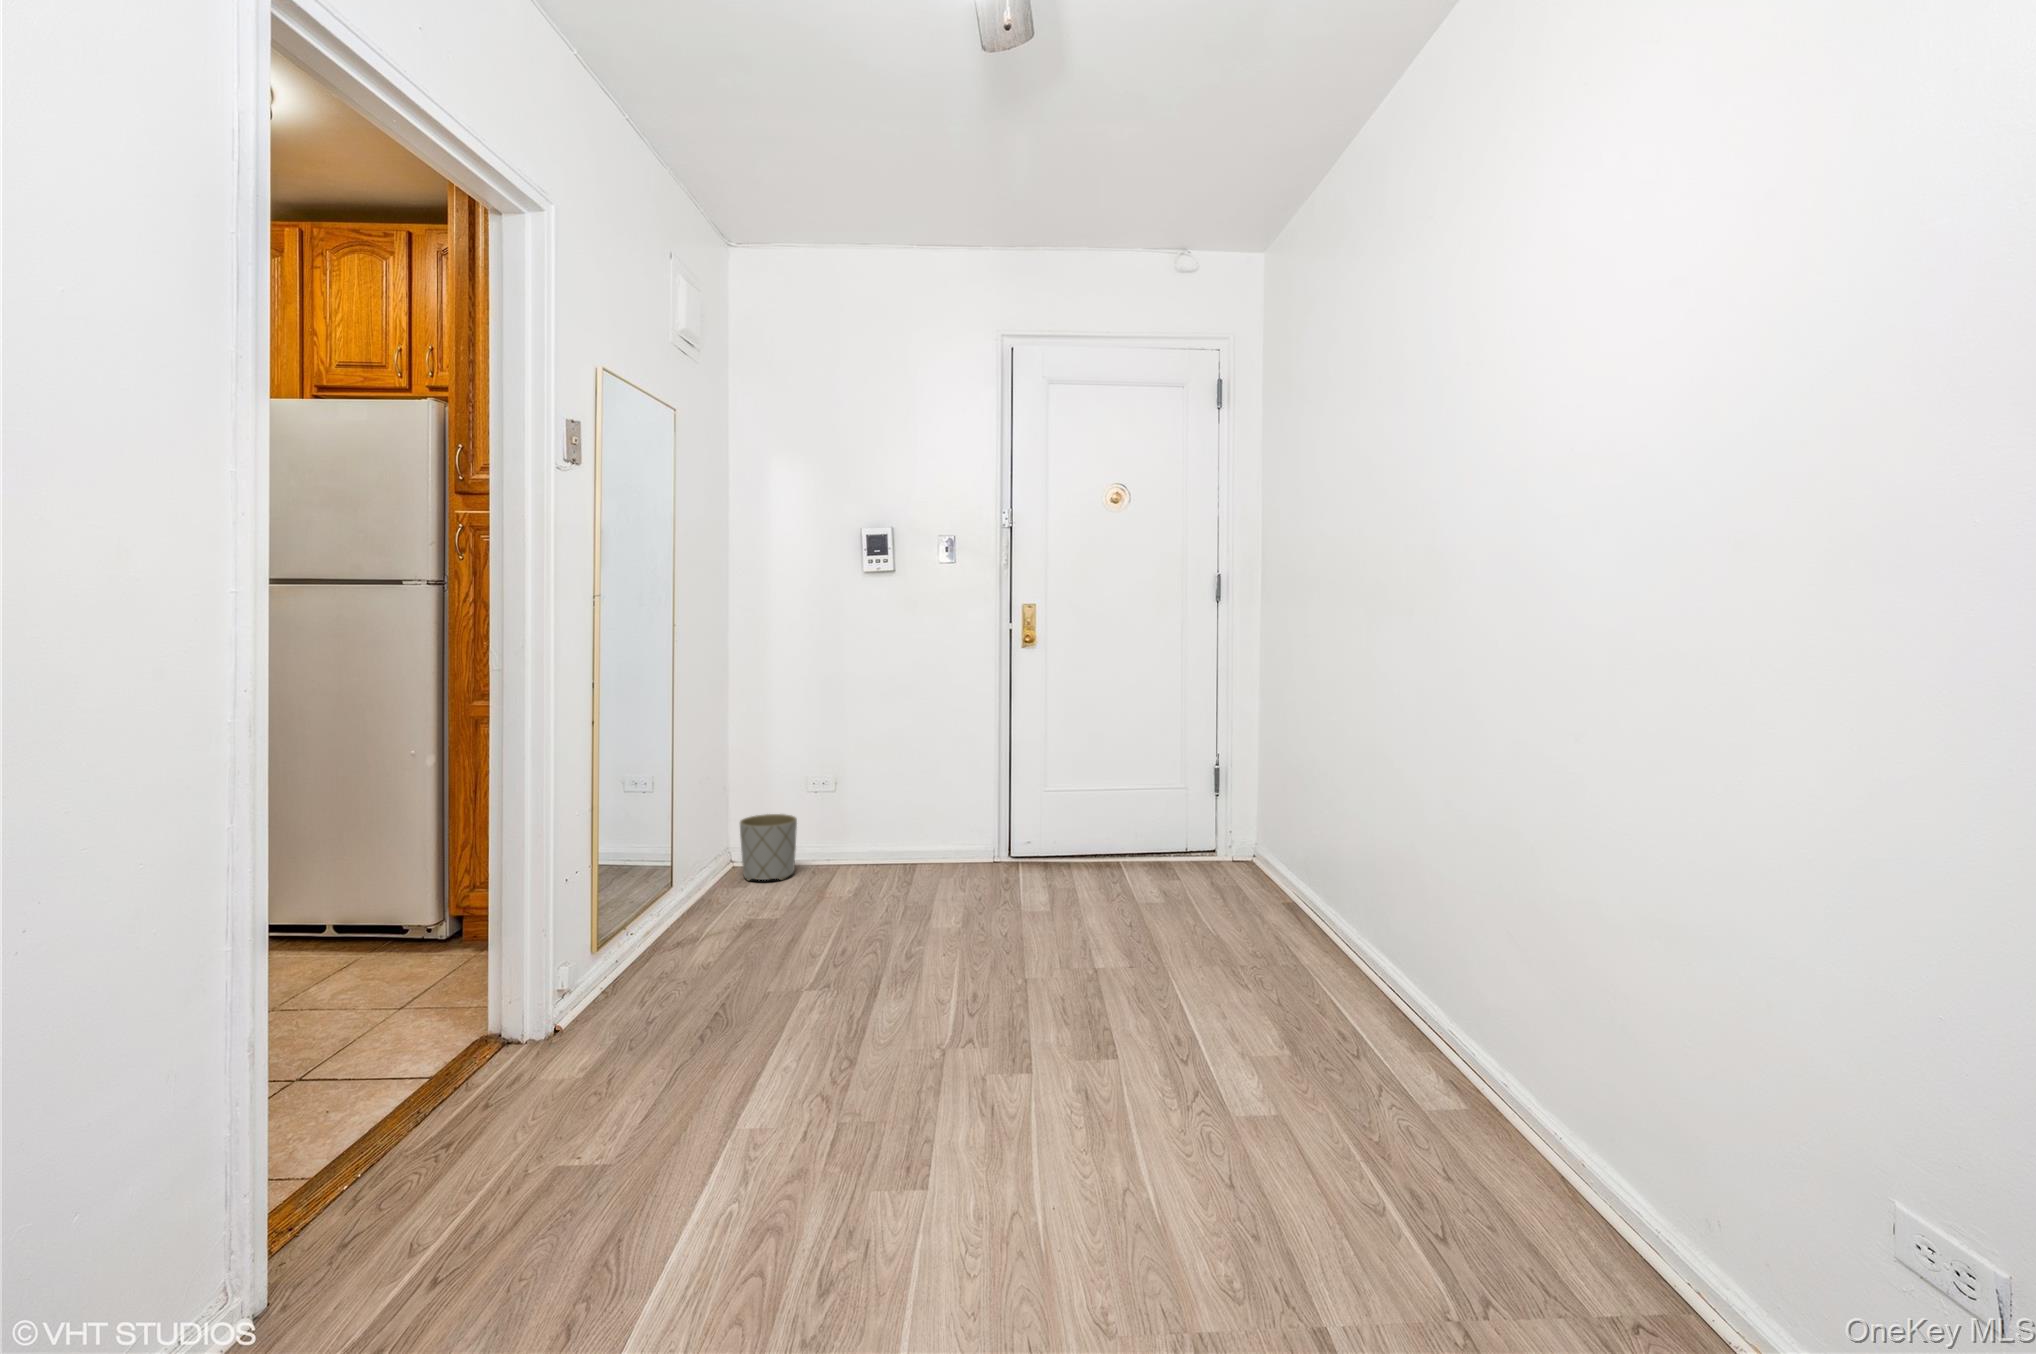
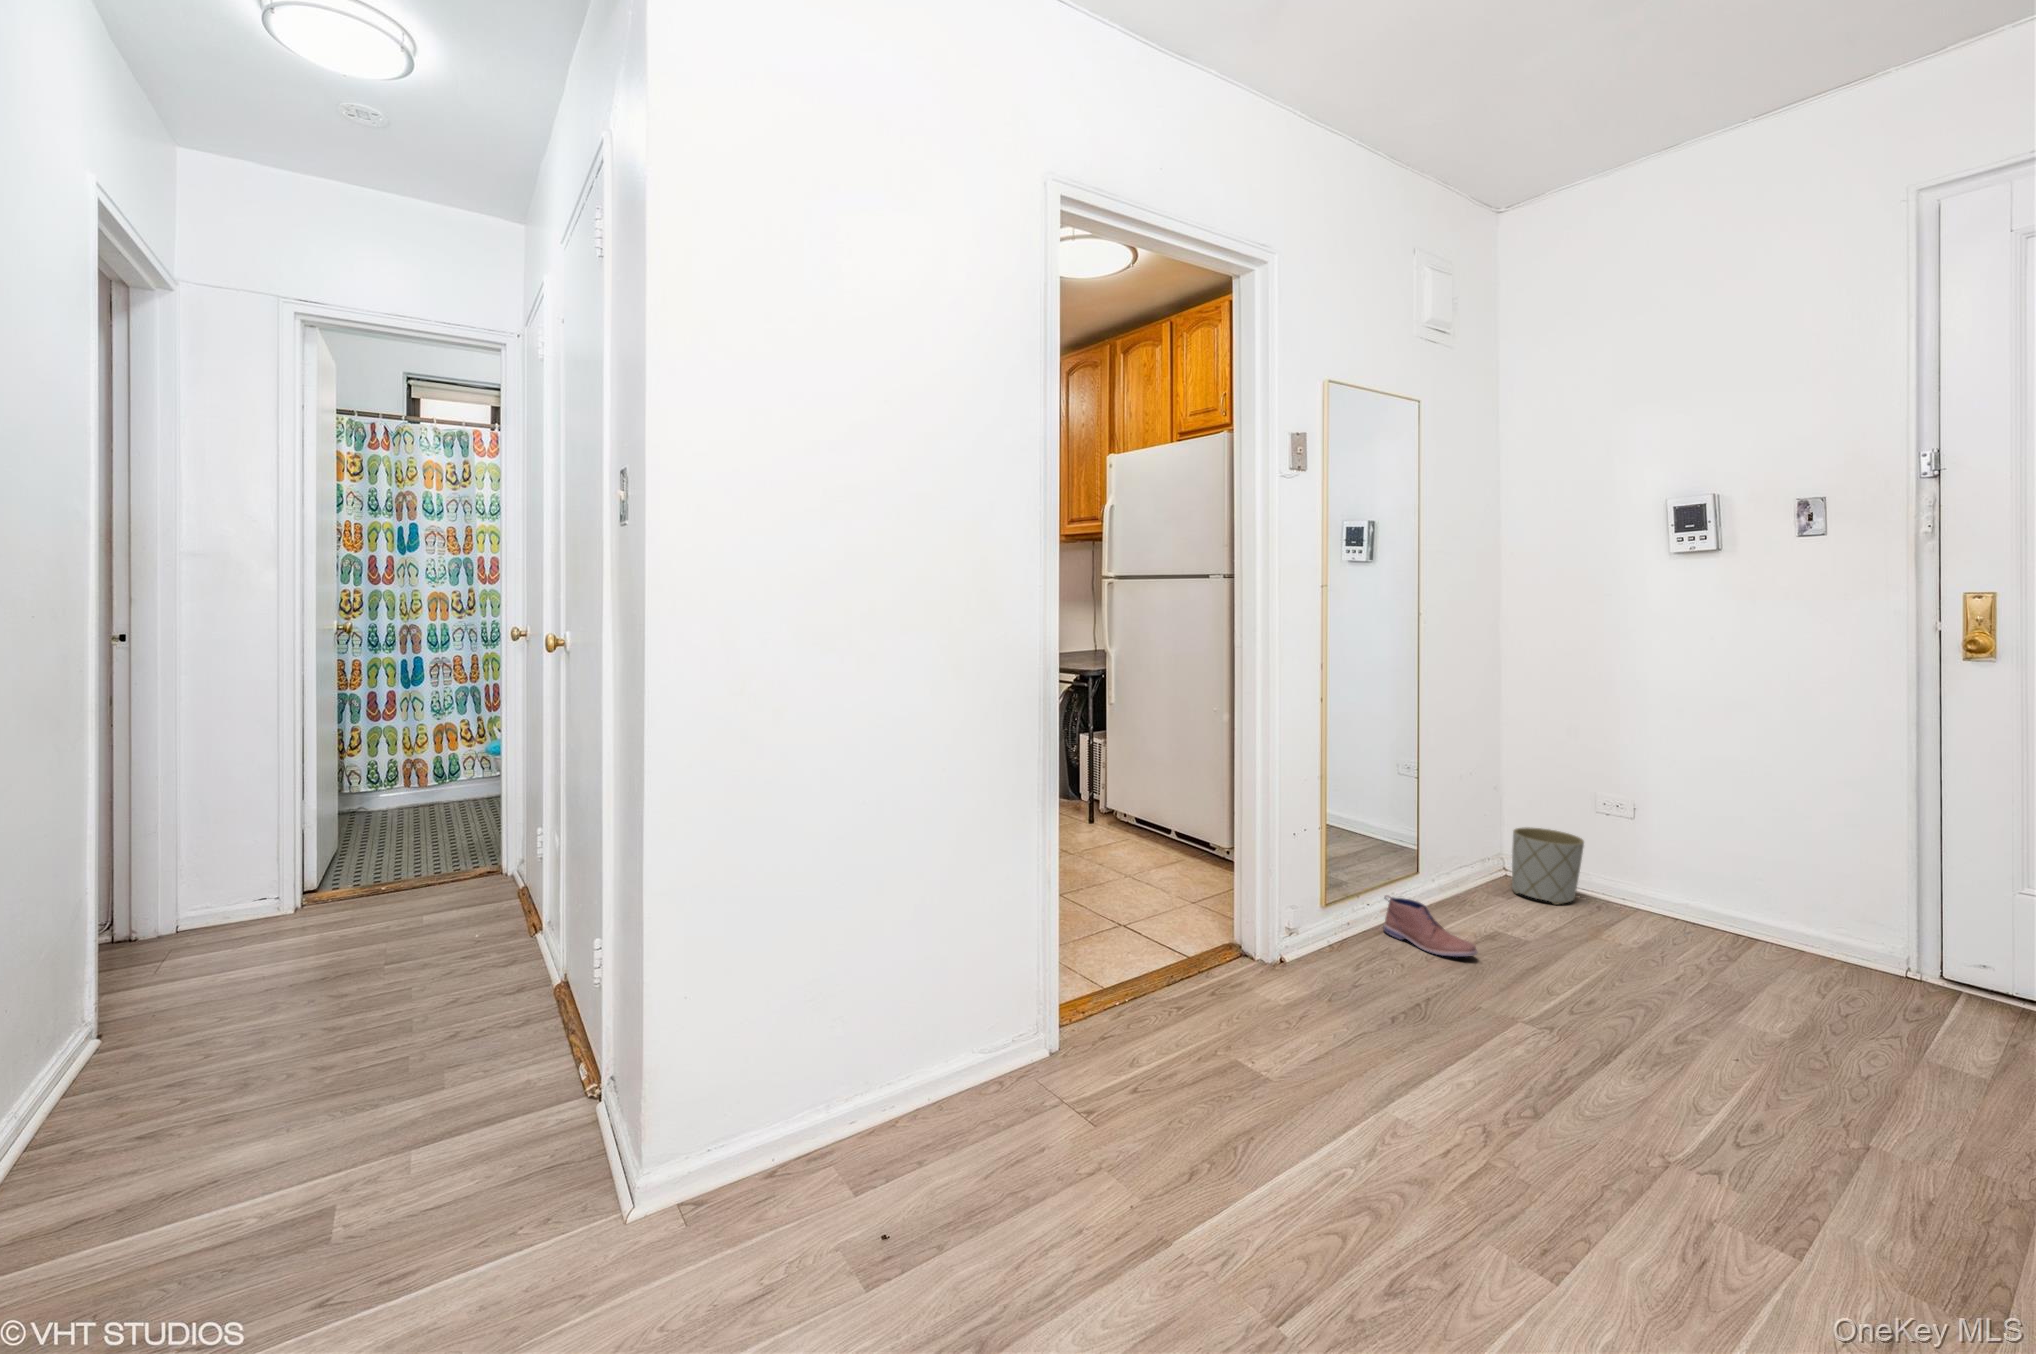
shoe: none [647,914,746,960] -> present [1384,895,1477,957]

